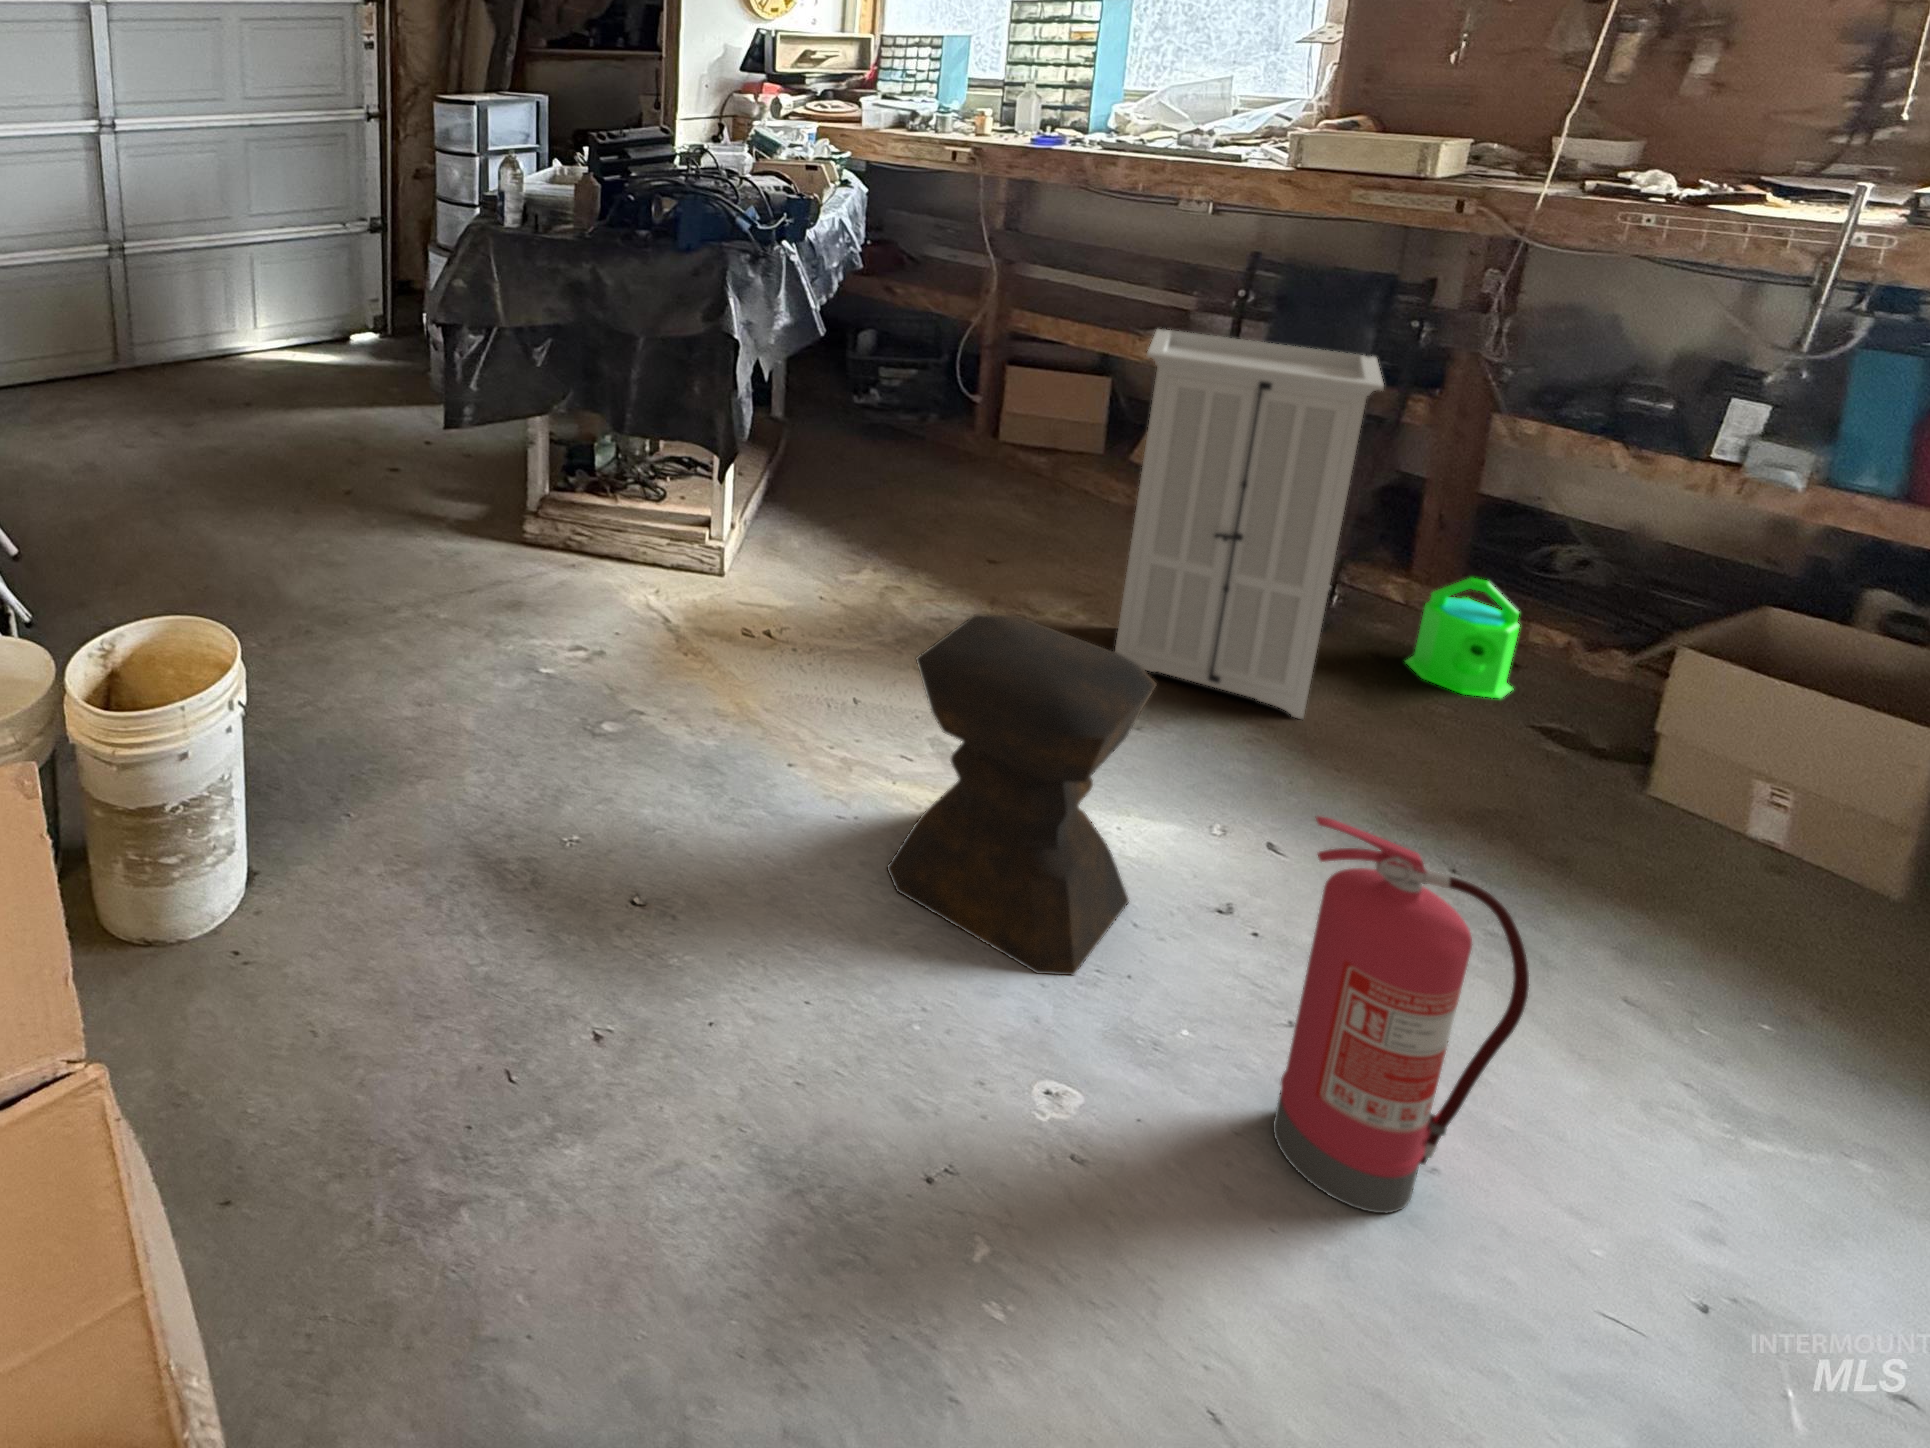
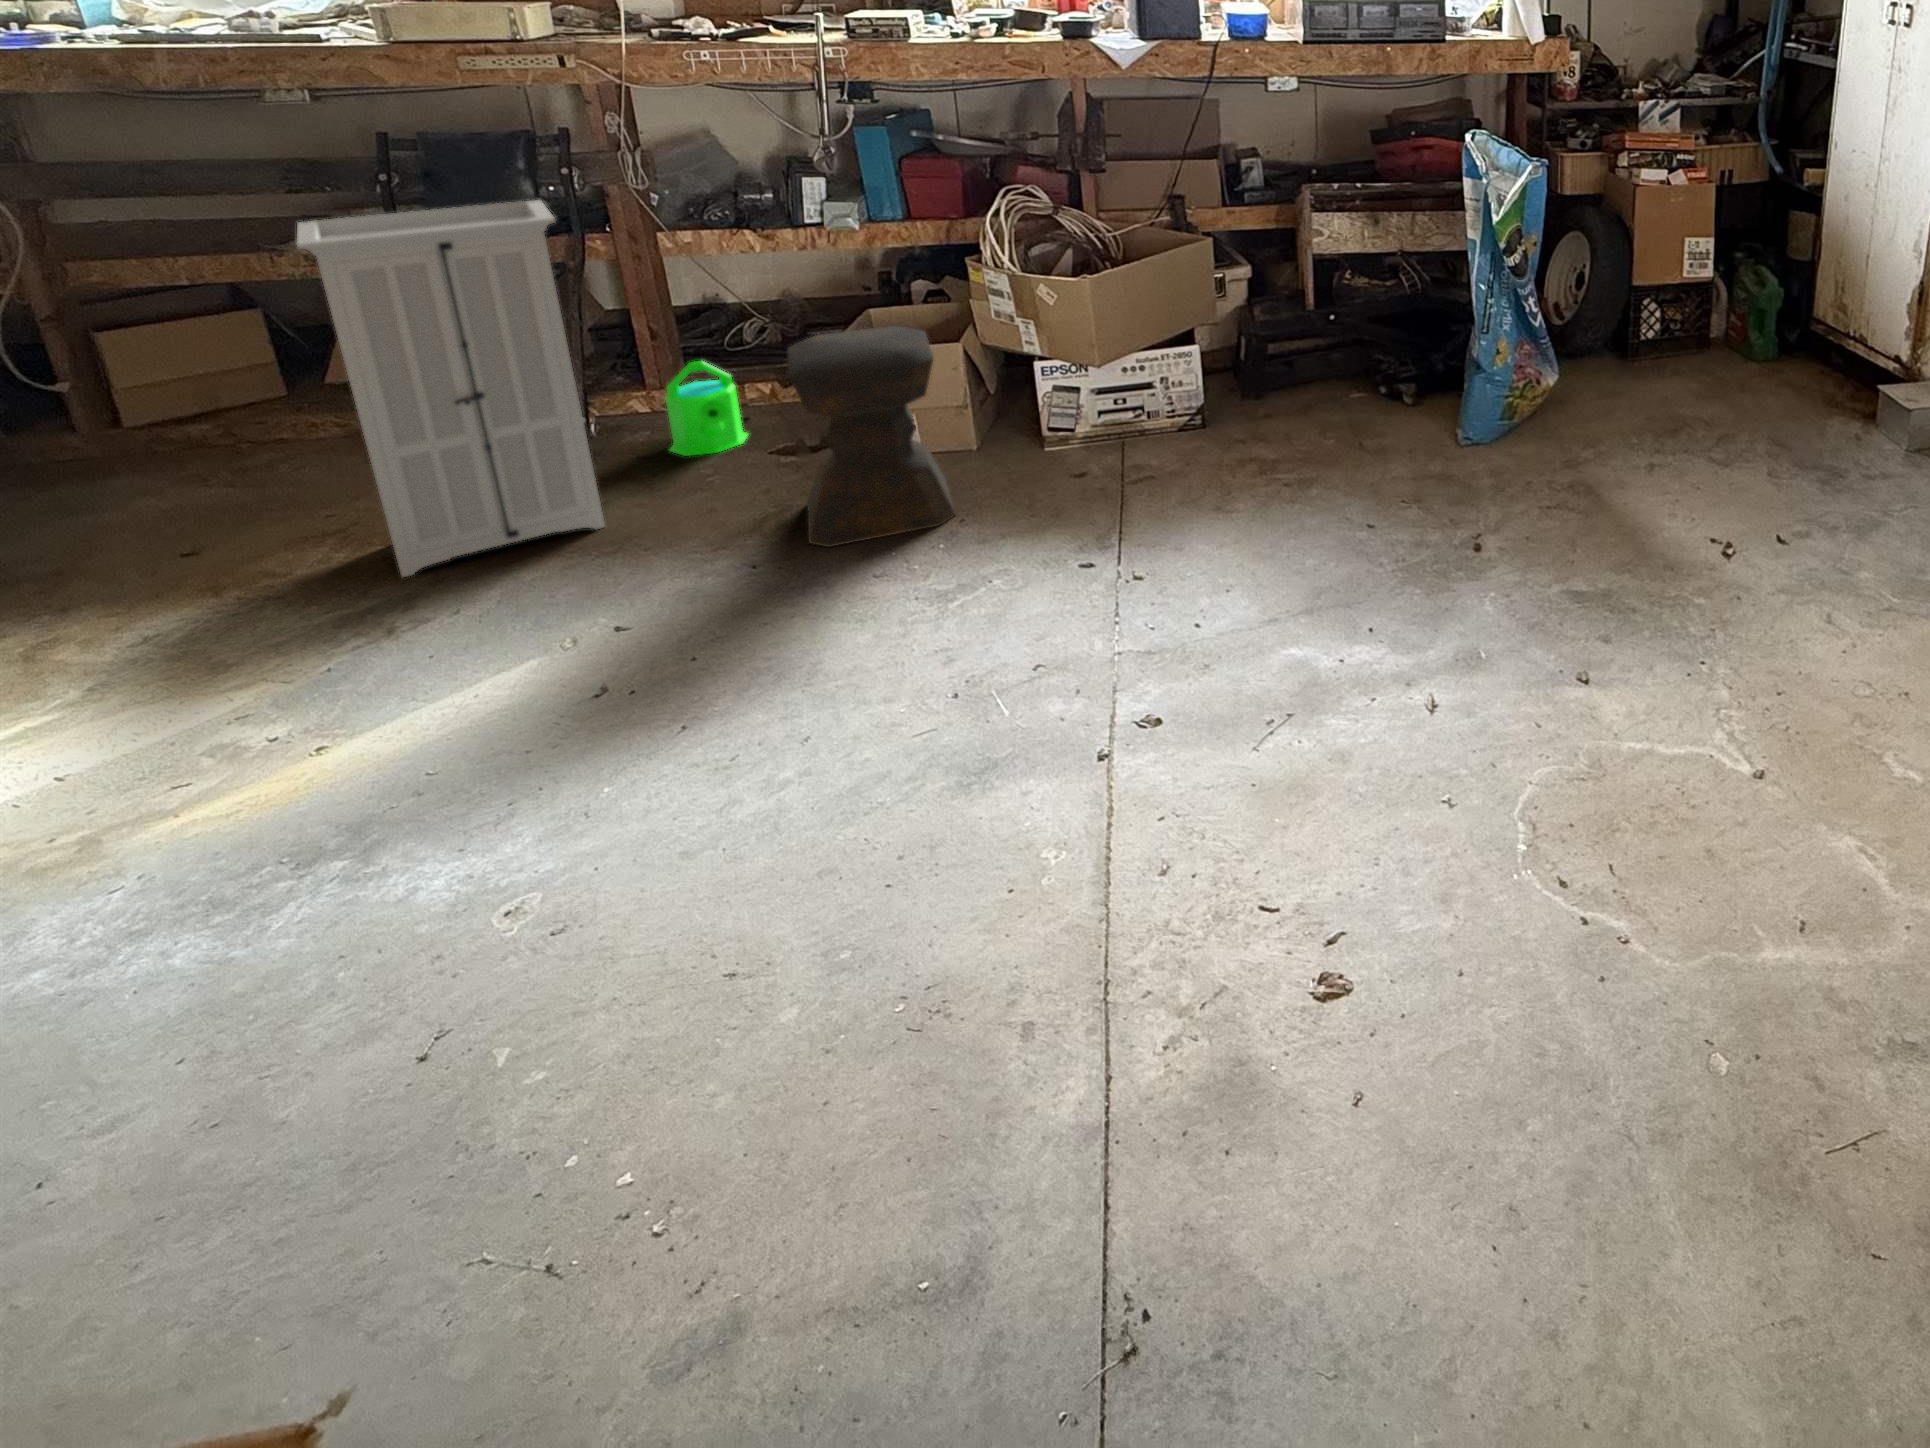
stool: present [887,614,1156,975] -> present [788,326,955,547]
fire extinguisher: present [1273,816,1529,1213] -> none [621,517,800,791]

